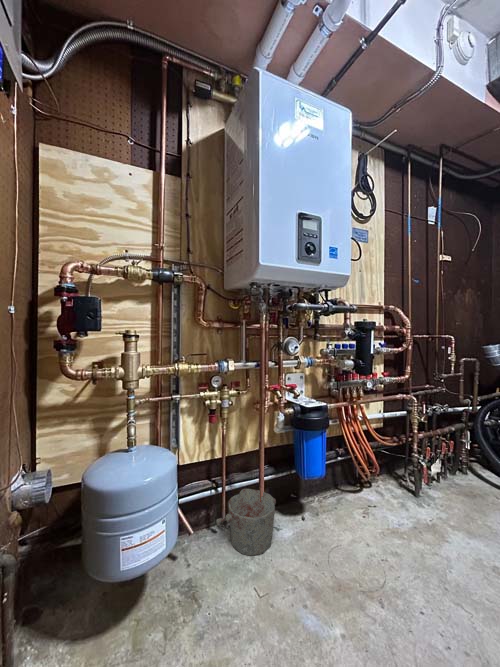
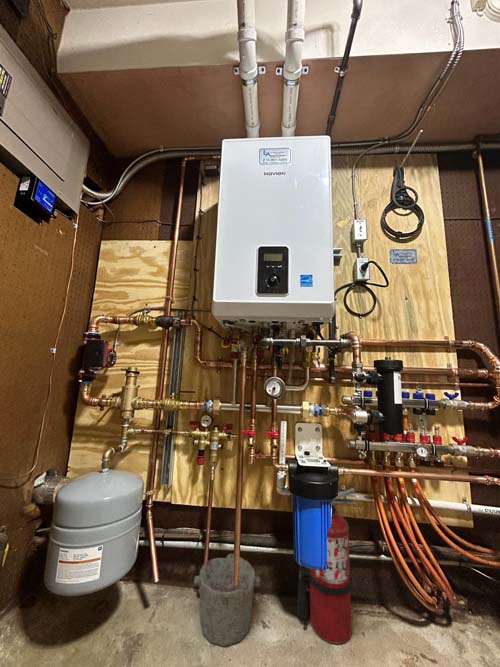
fire extinguisher: none [297,418,335,521] -> present [297,488,356,644]

